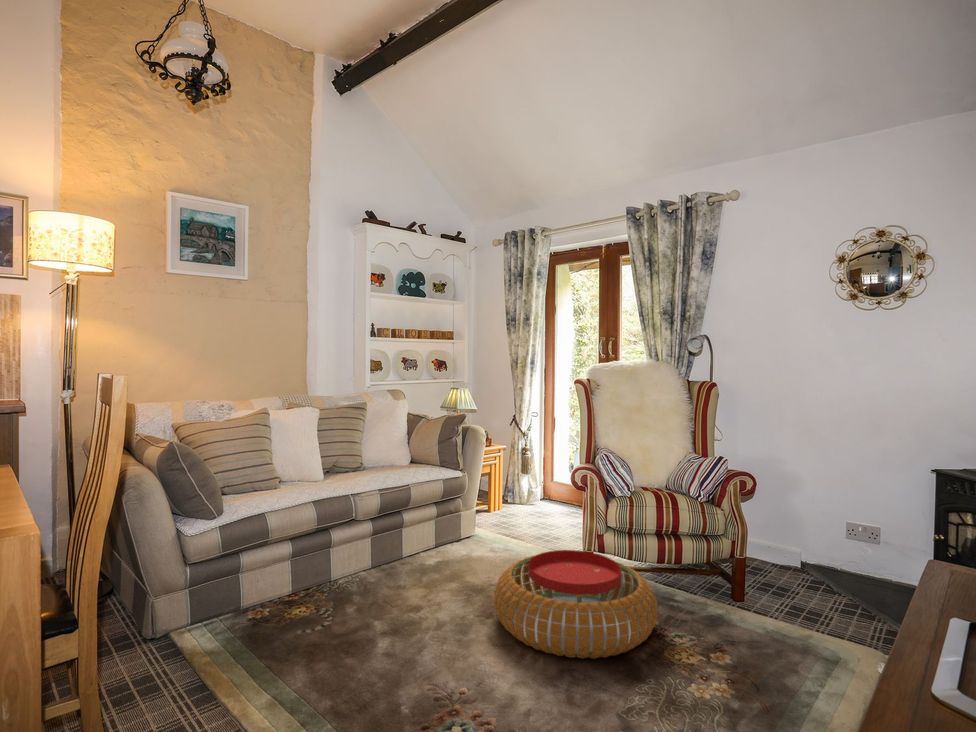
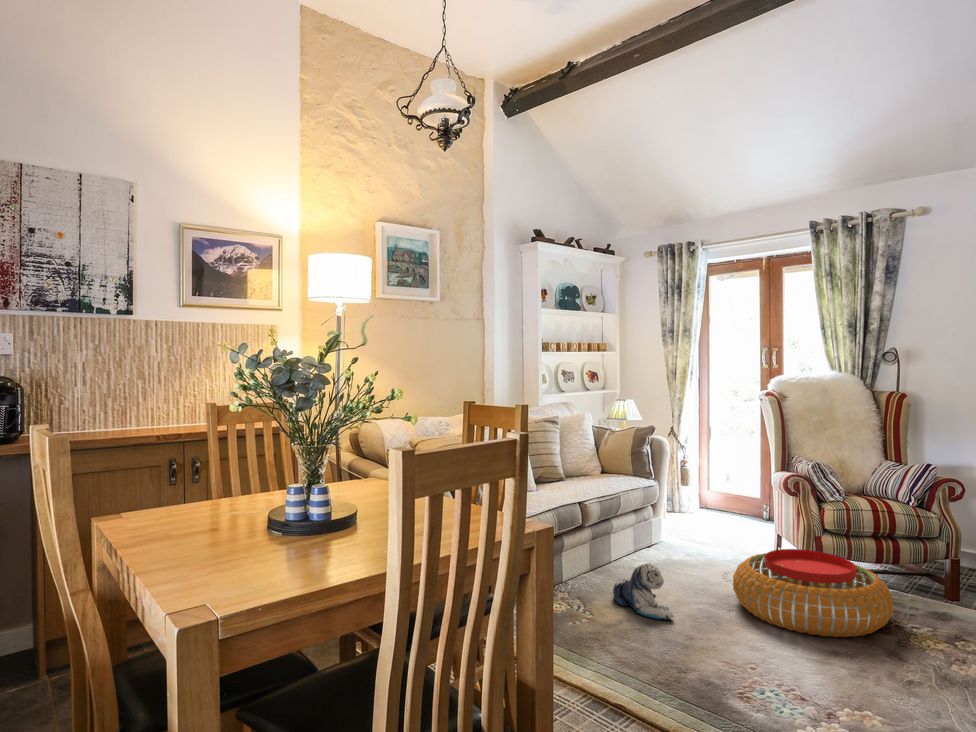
plush toy: none [363,570,413,638] -> present [613,564,673,620]

